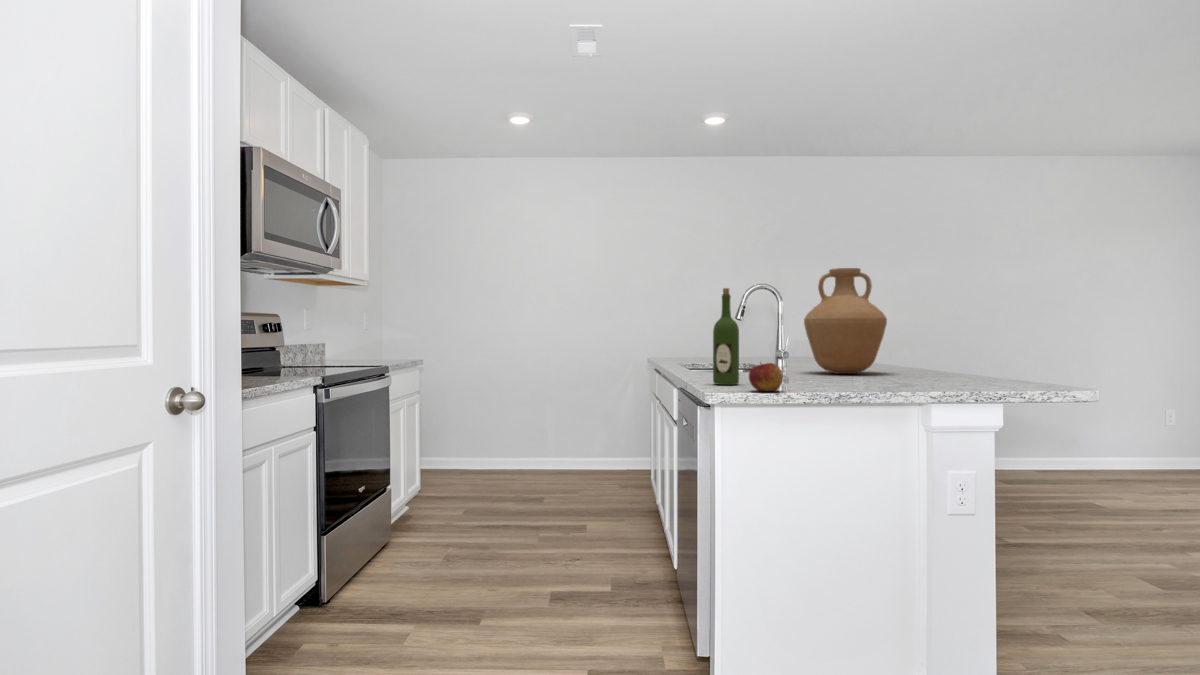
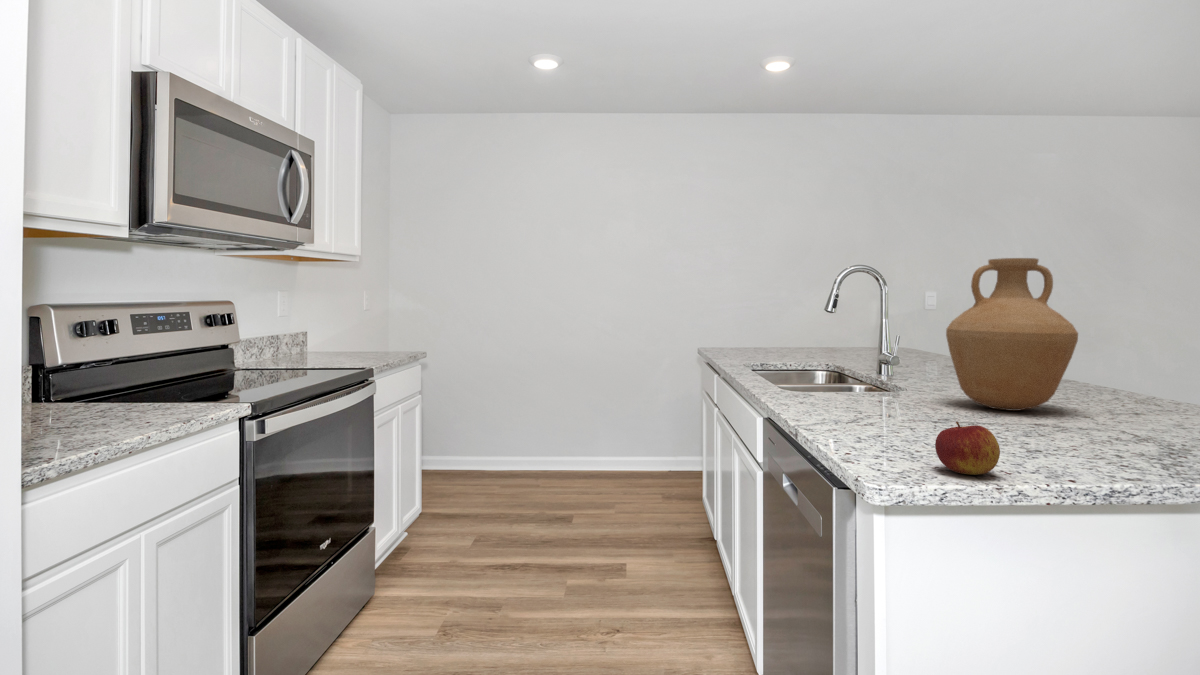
wine bottle: present [713,288,739,385] -> none [846,290,893,443]

